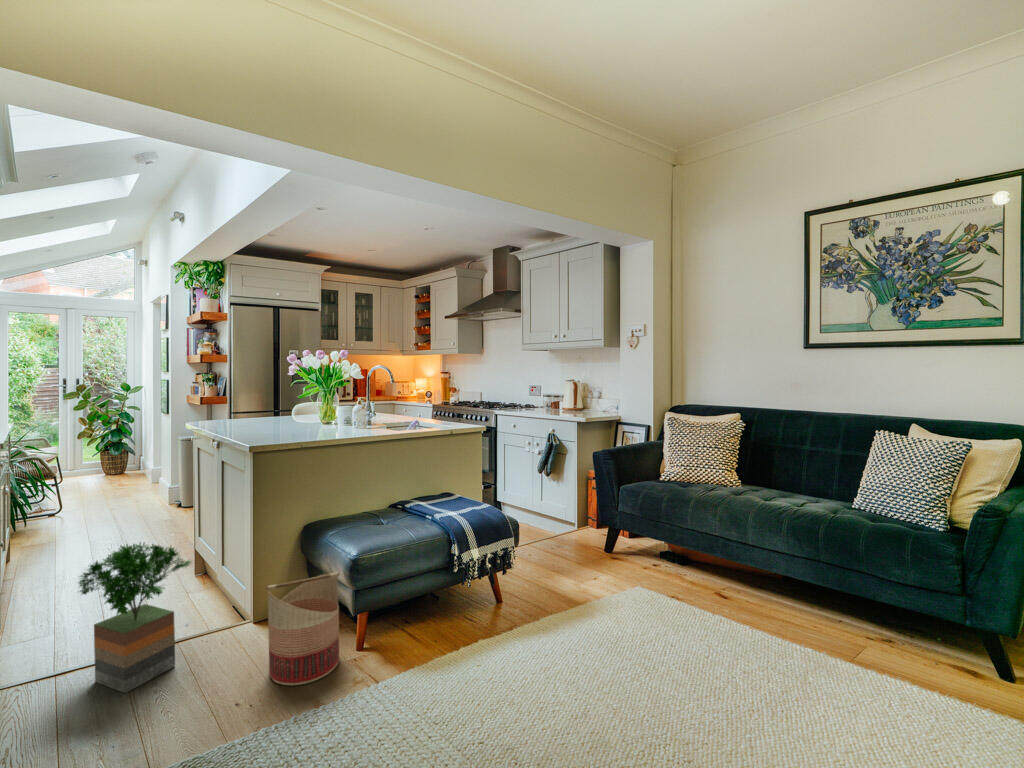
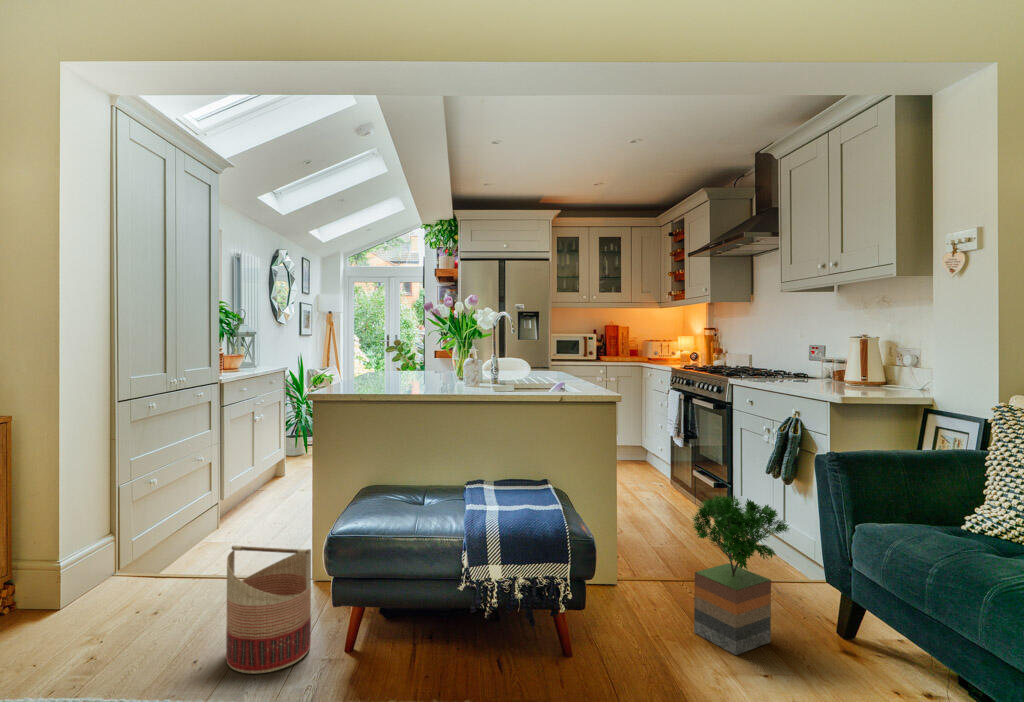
potted tree: present [79,543,191,693] -> present [692,495,789,655]

